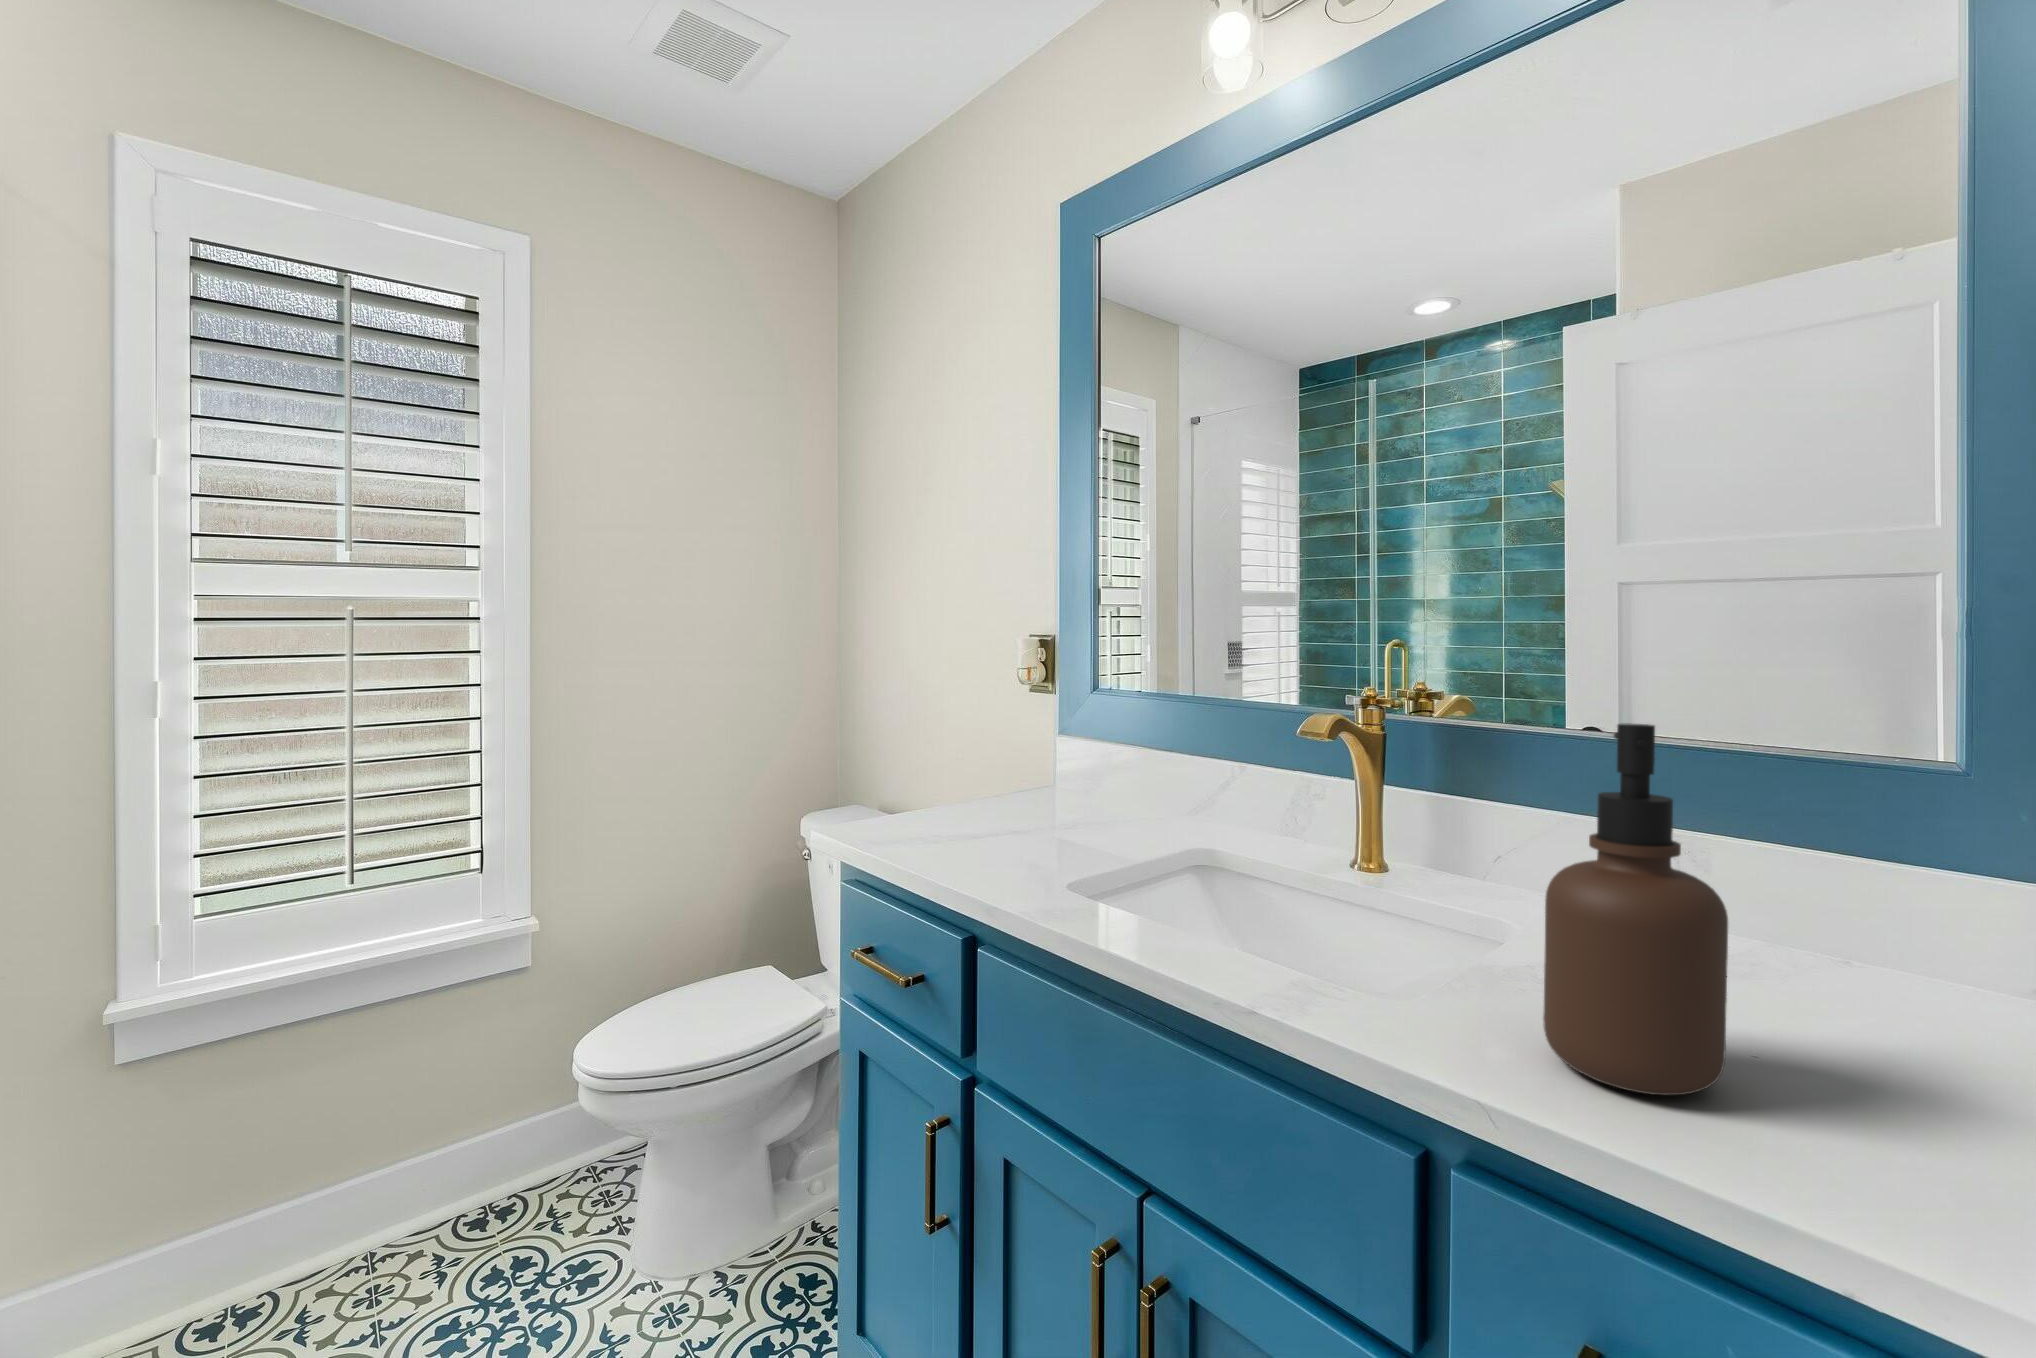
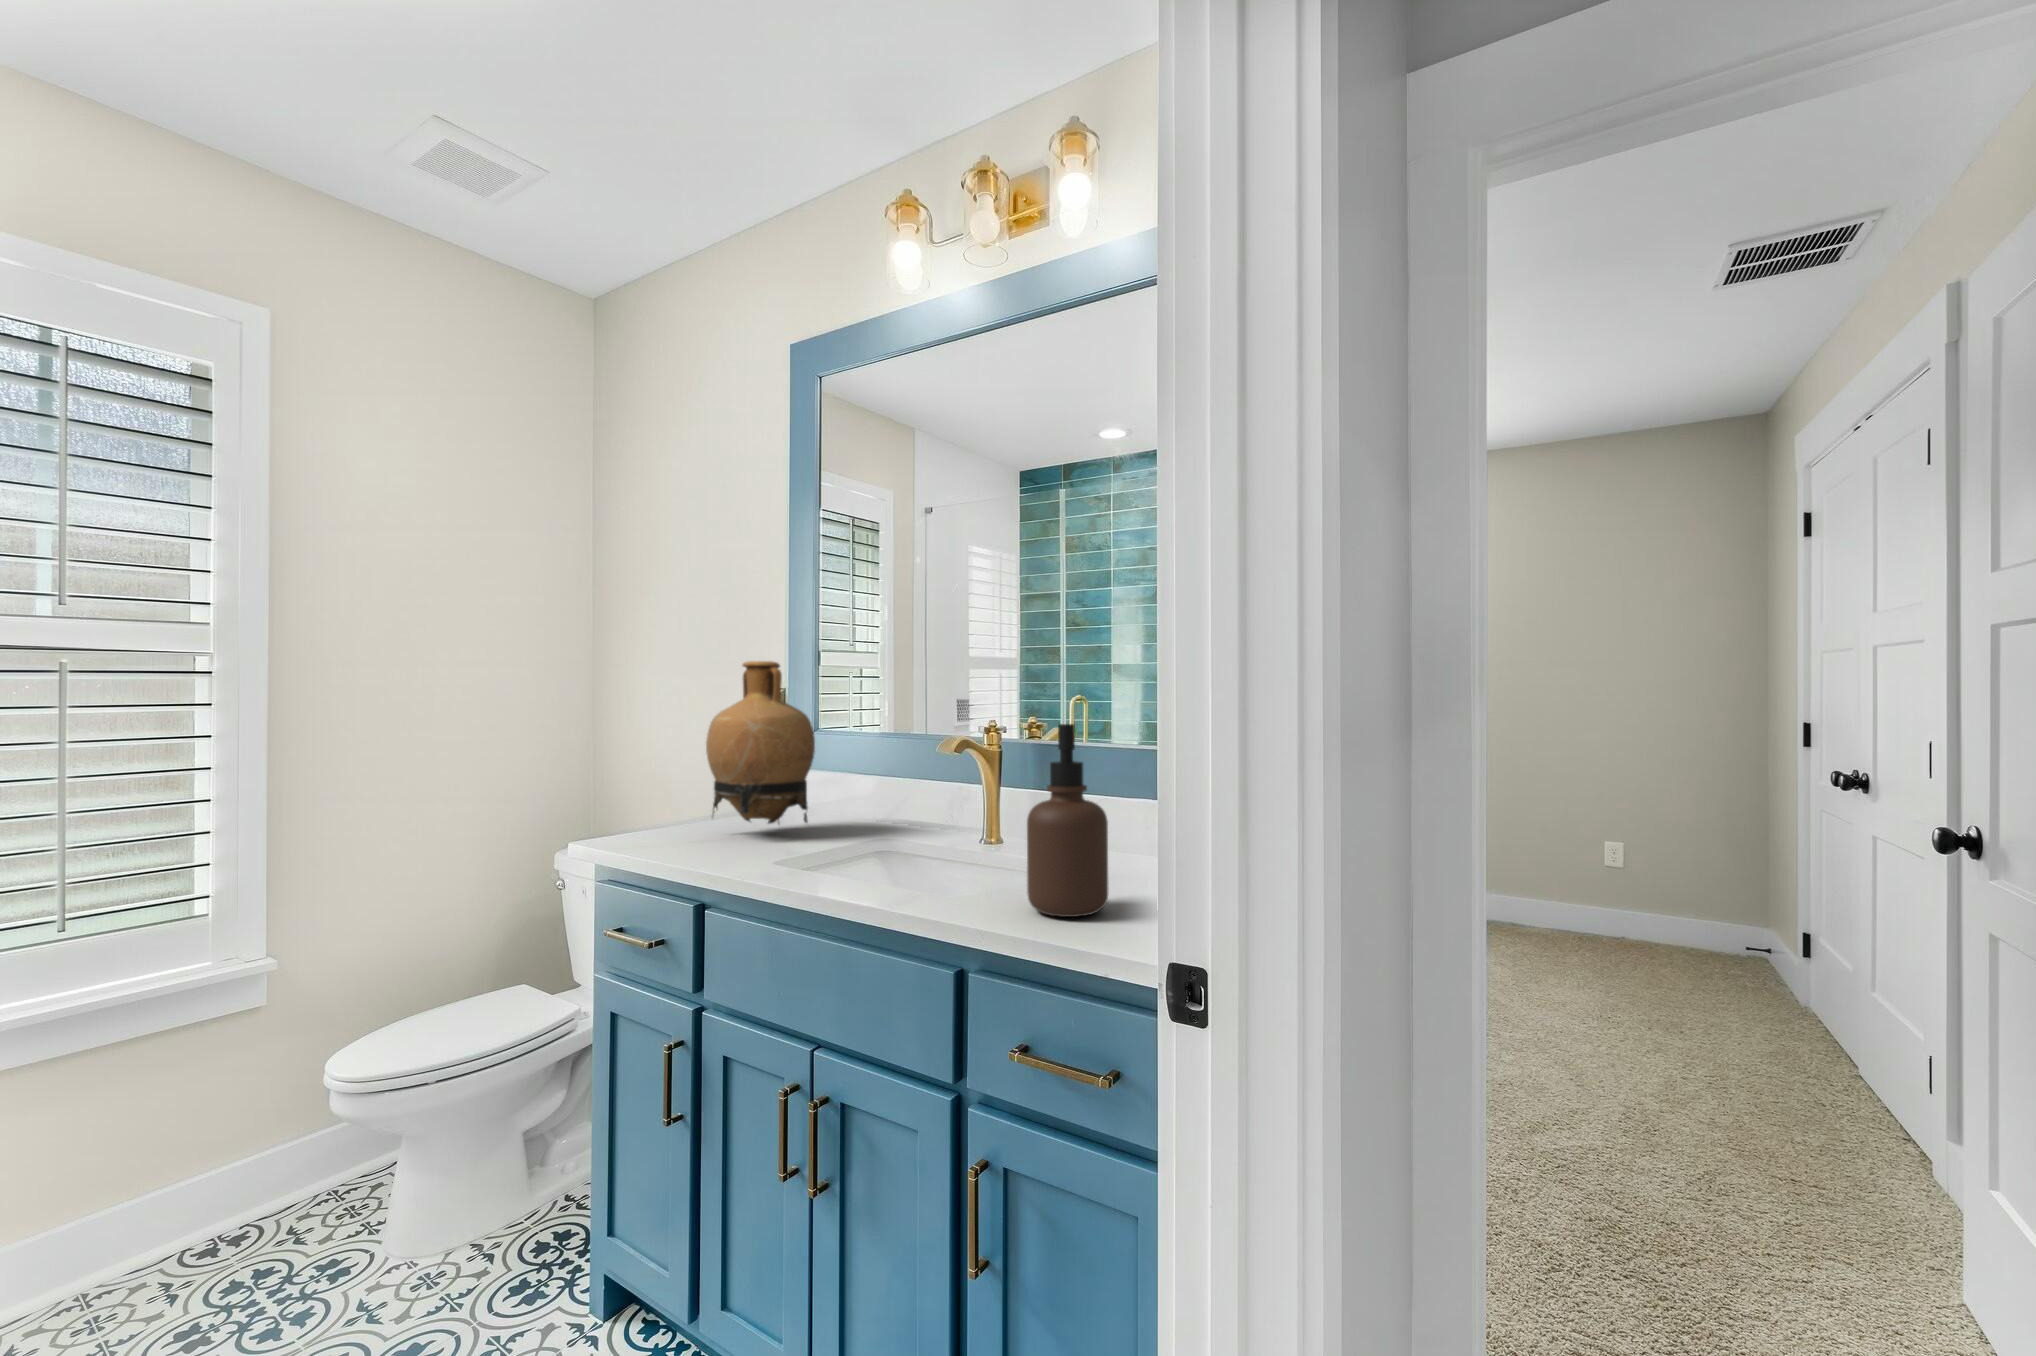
vase: none [968,602,1108,824] -> present [706,661,815,824]

